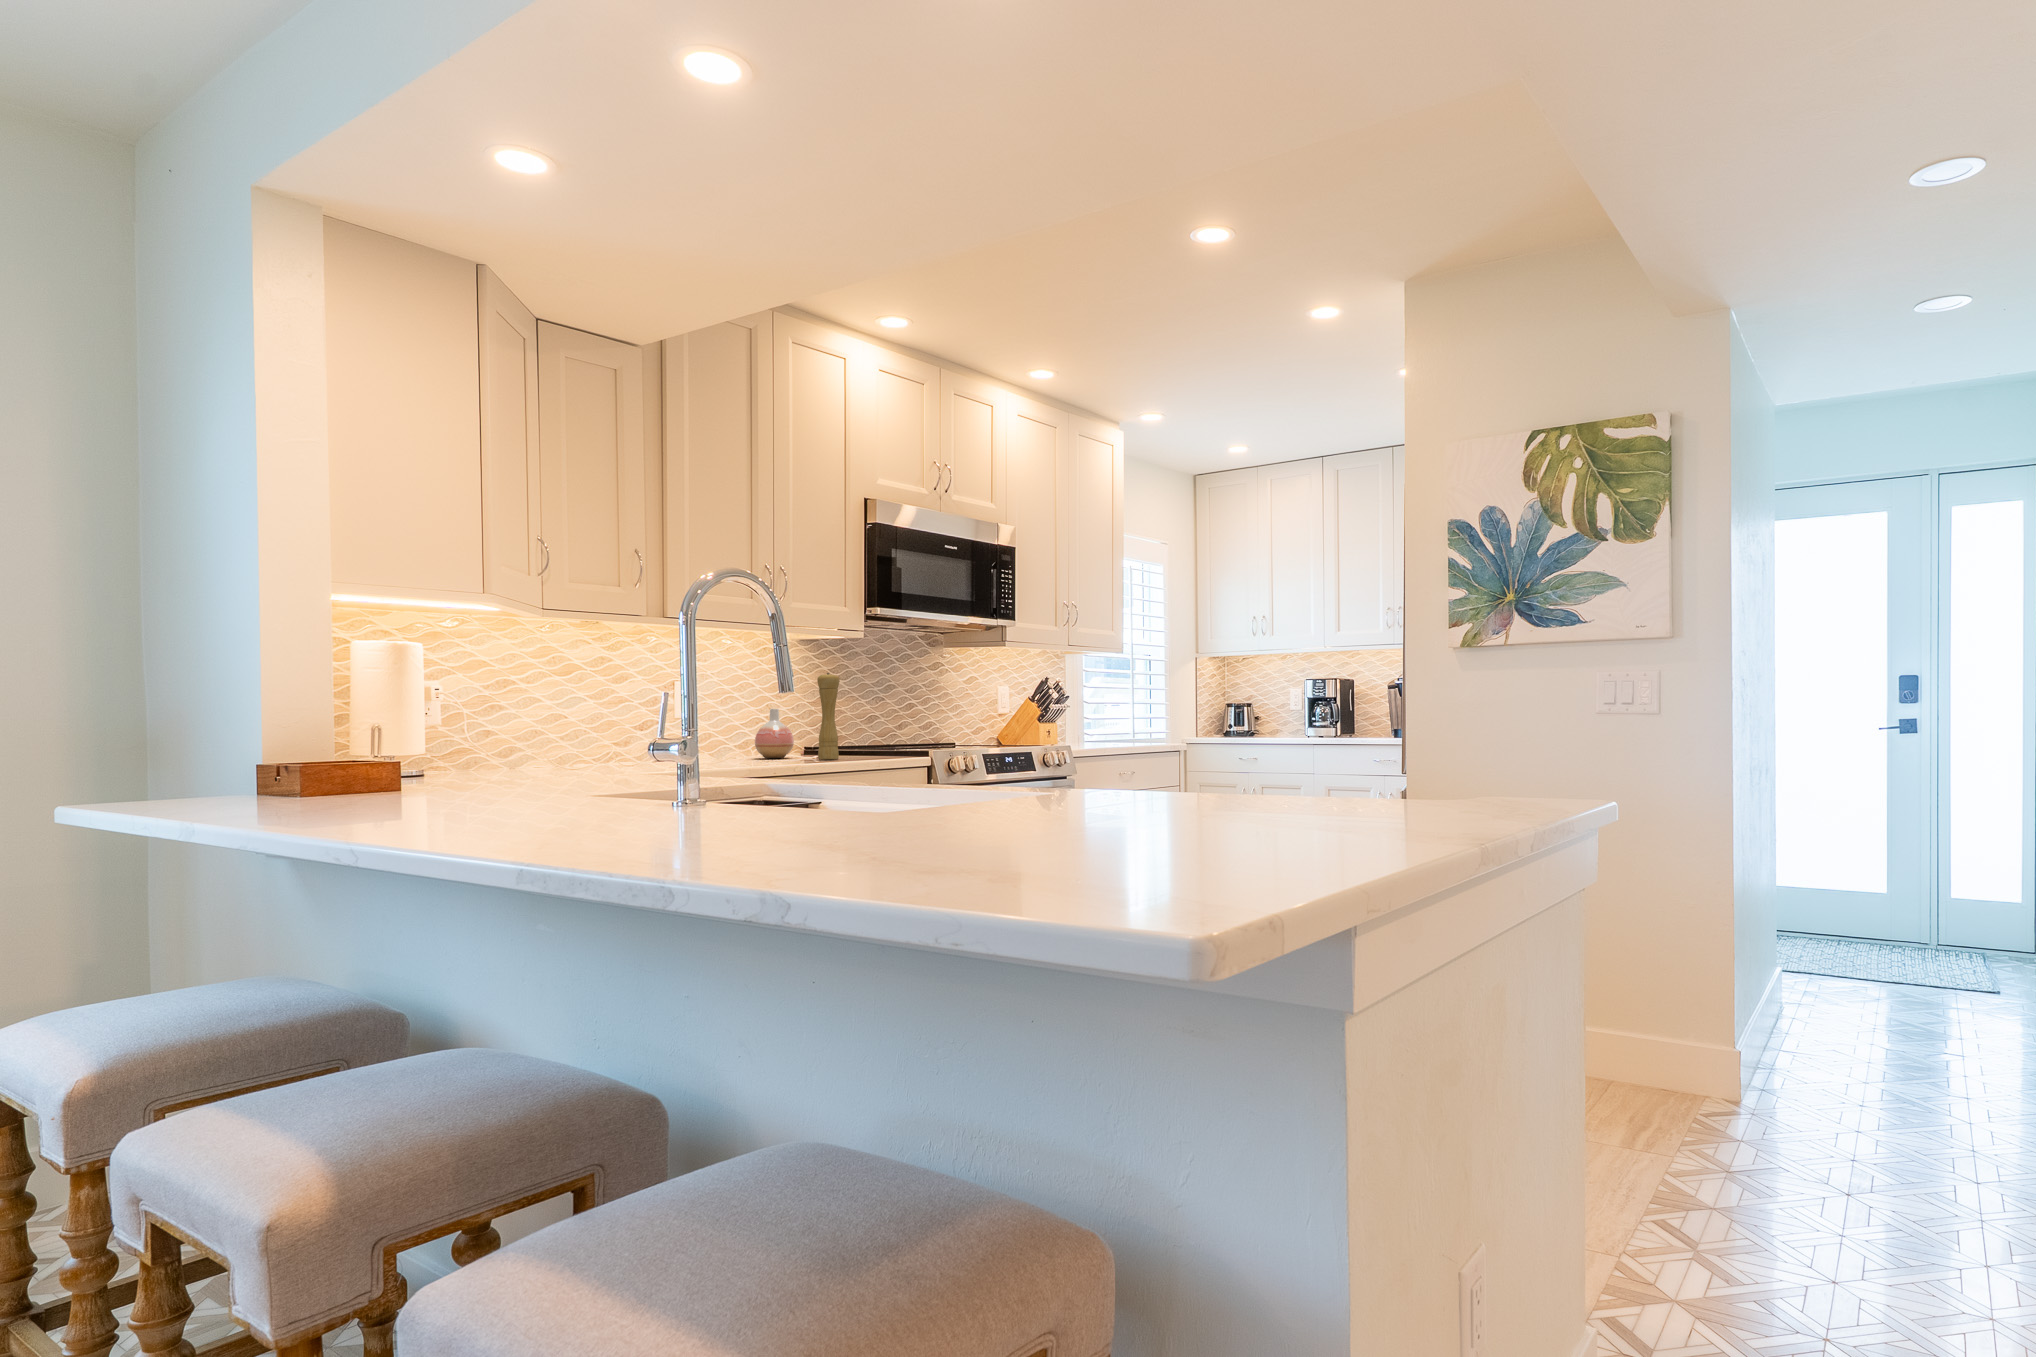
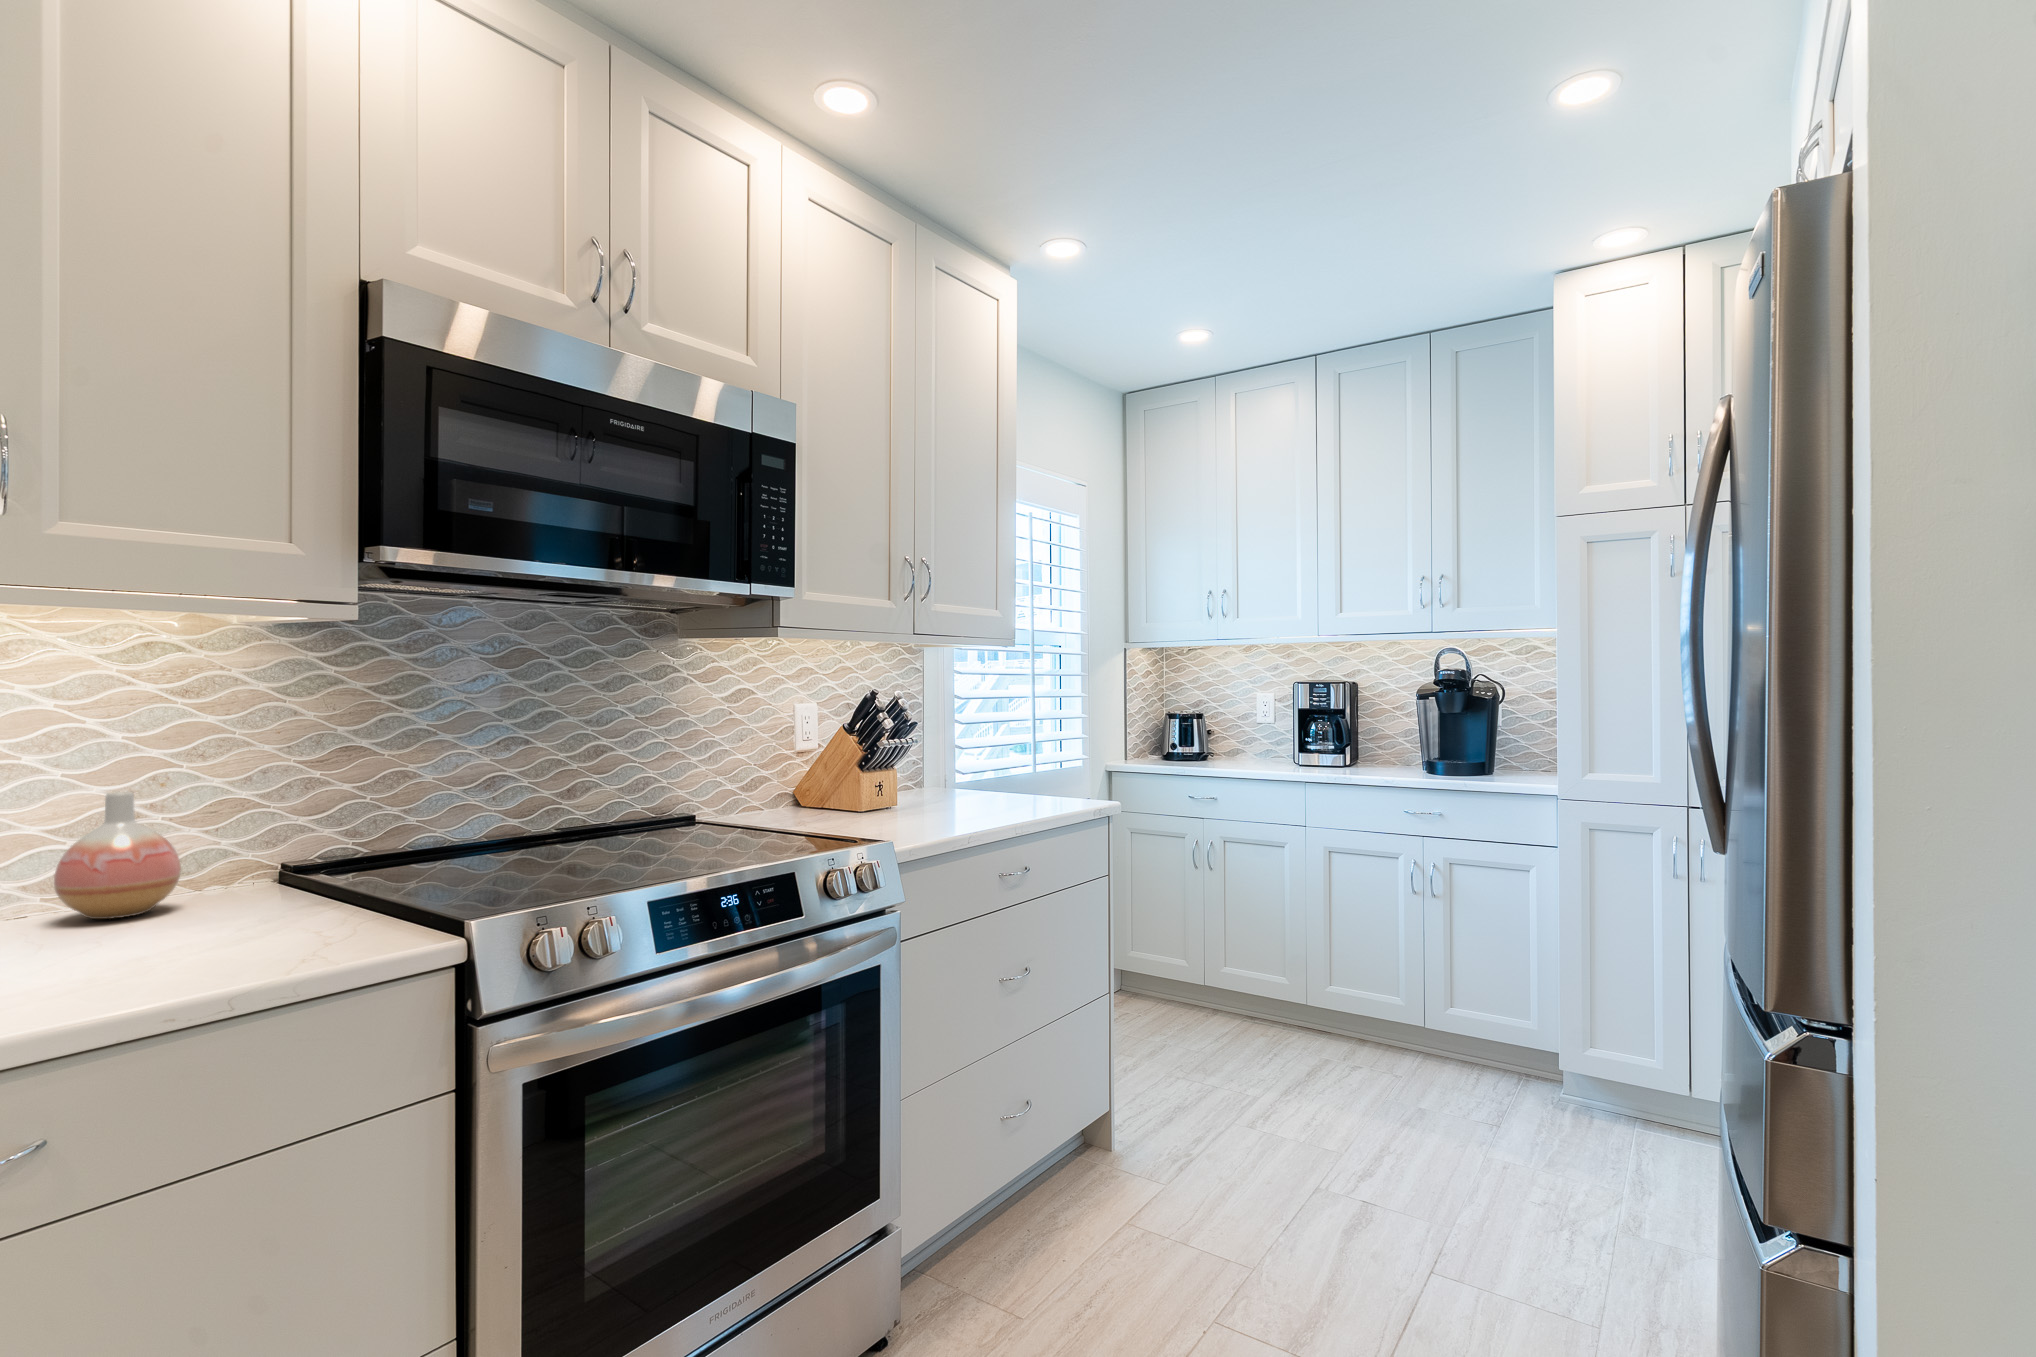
pepper mill: present [817,673,840,759] -> none [178,709,249,937]

